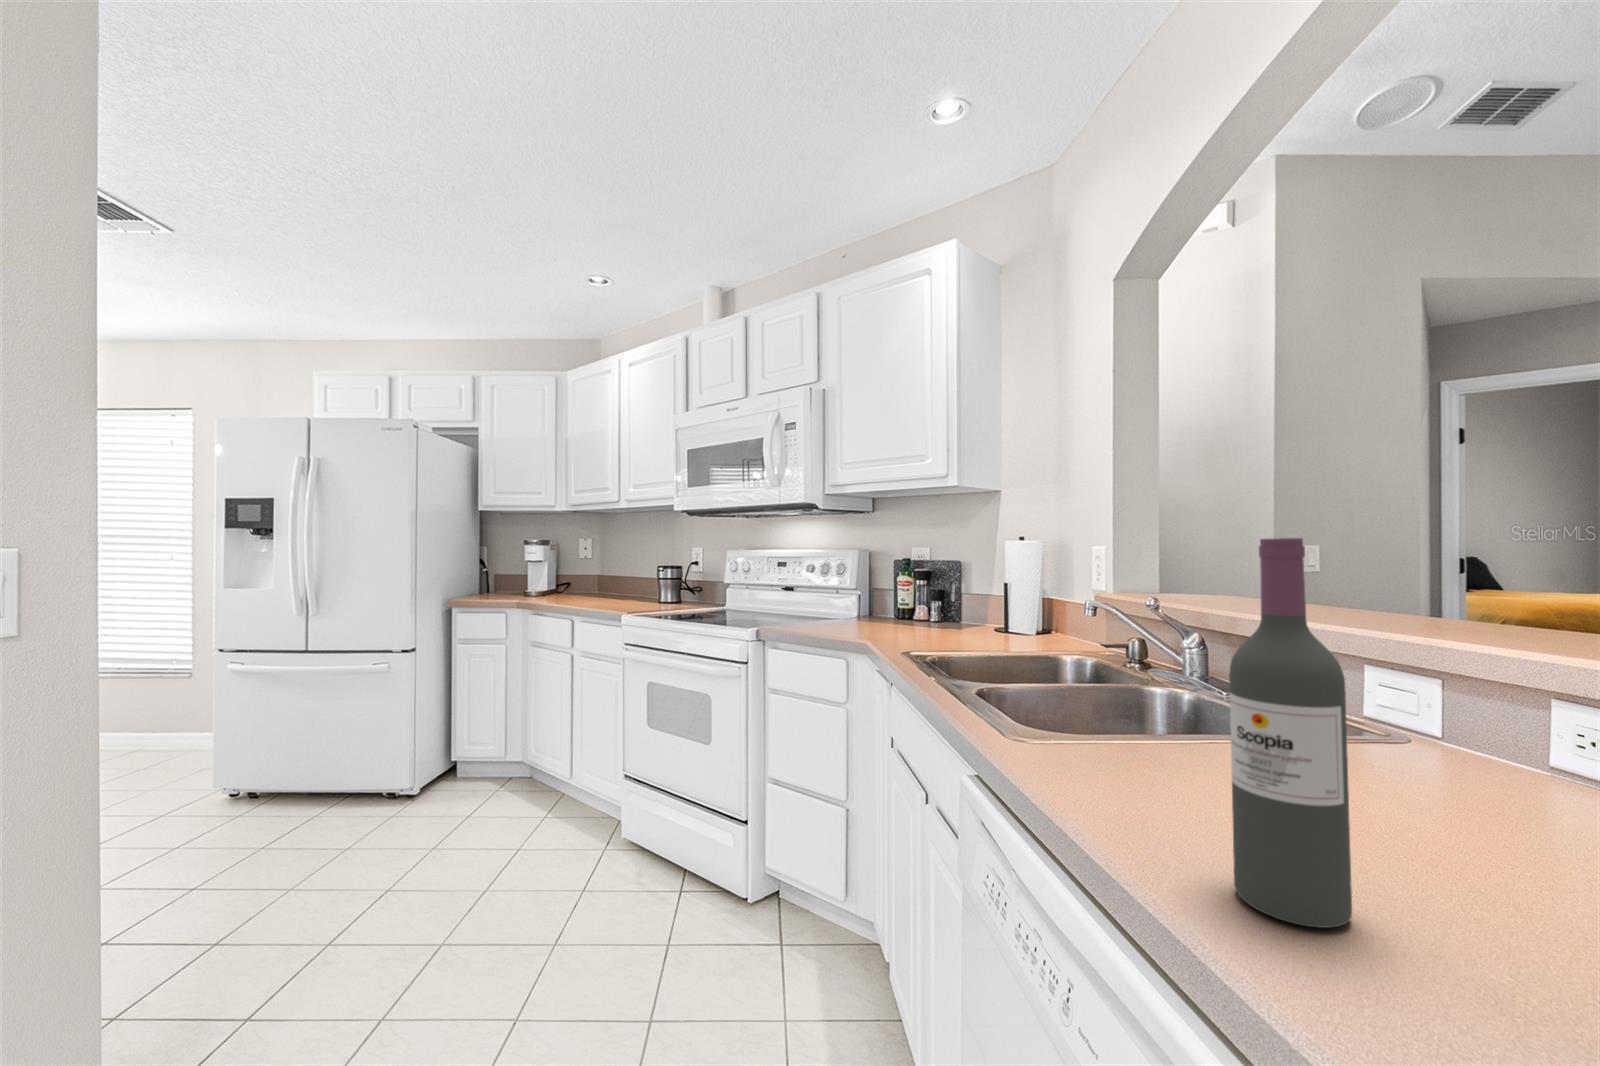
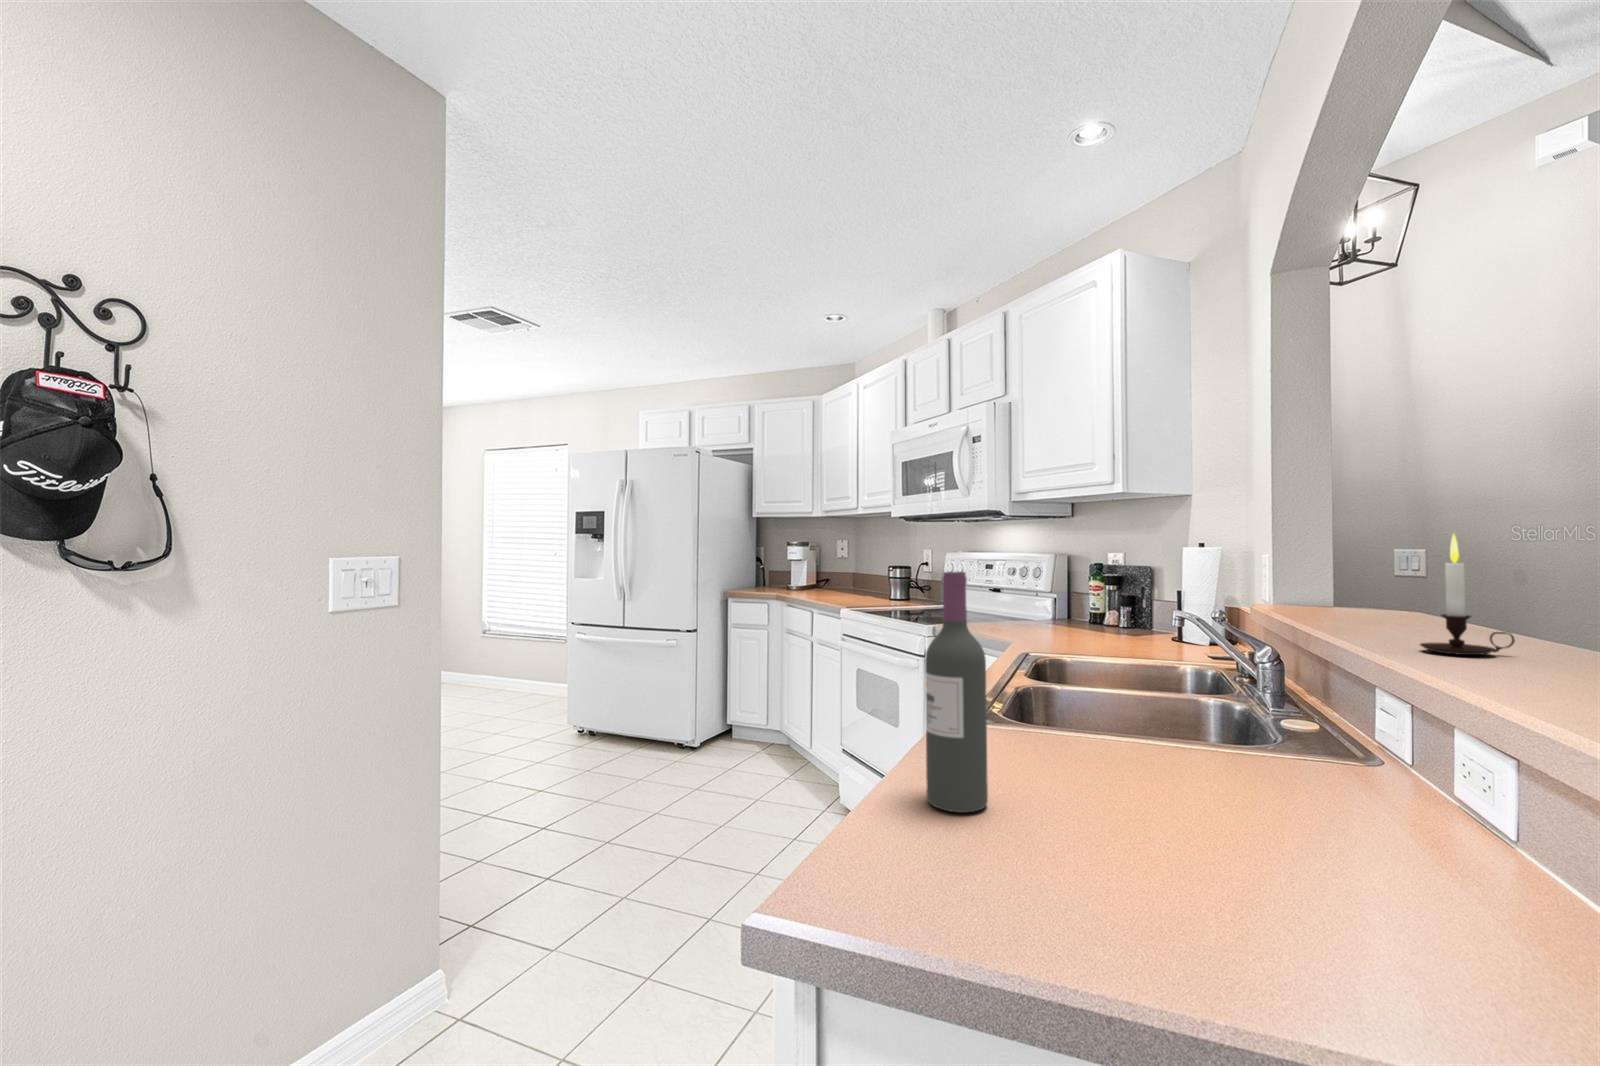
candle: none [1369,516,1445,629] -> present [1420,534,1515,655]

